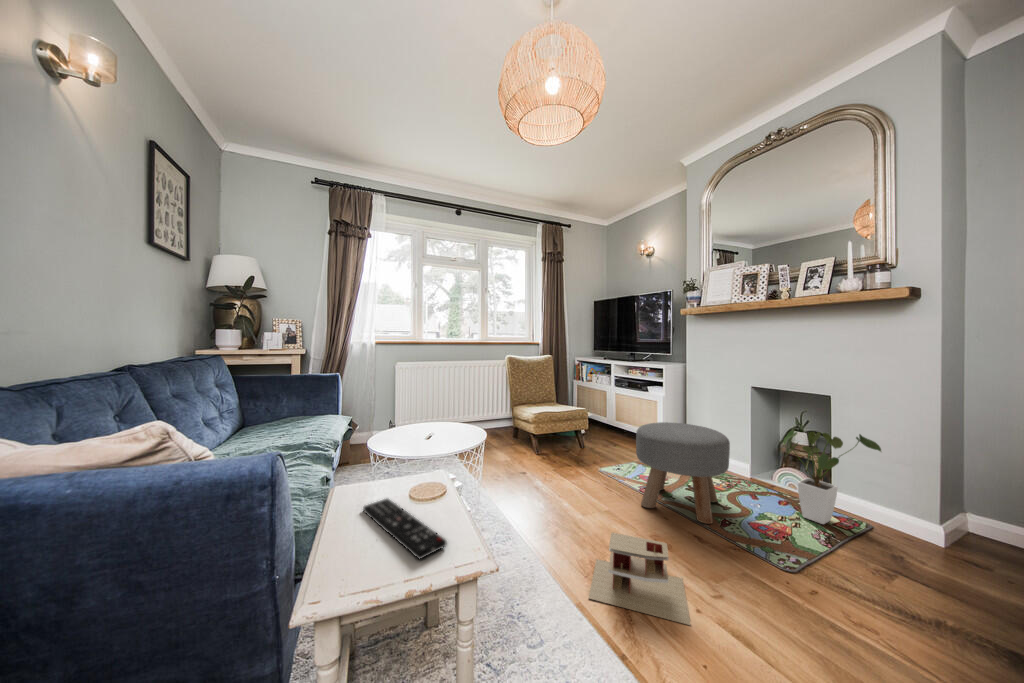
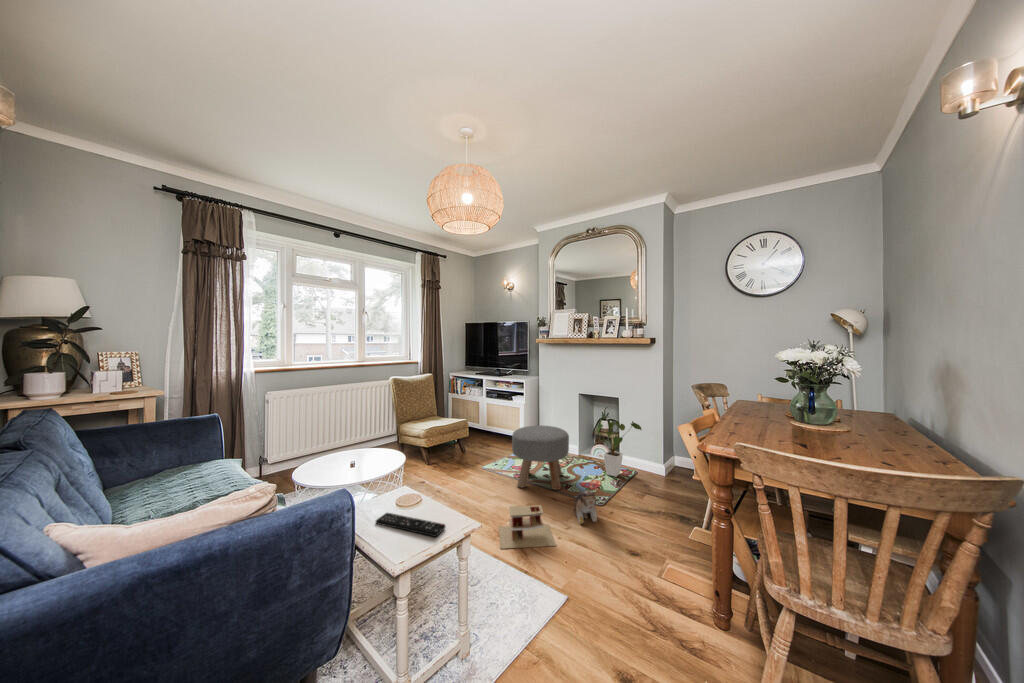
plush toy: none [733,536,785,601] -> present [574,490,597,524]

